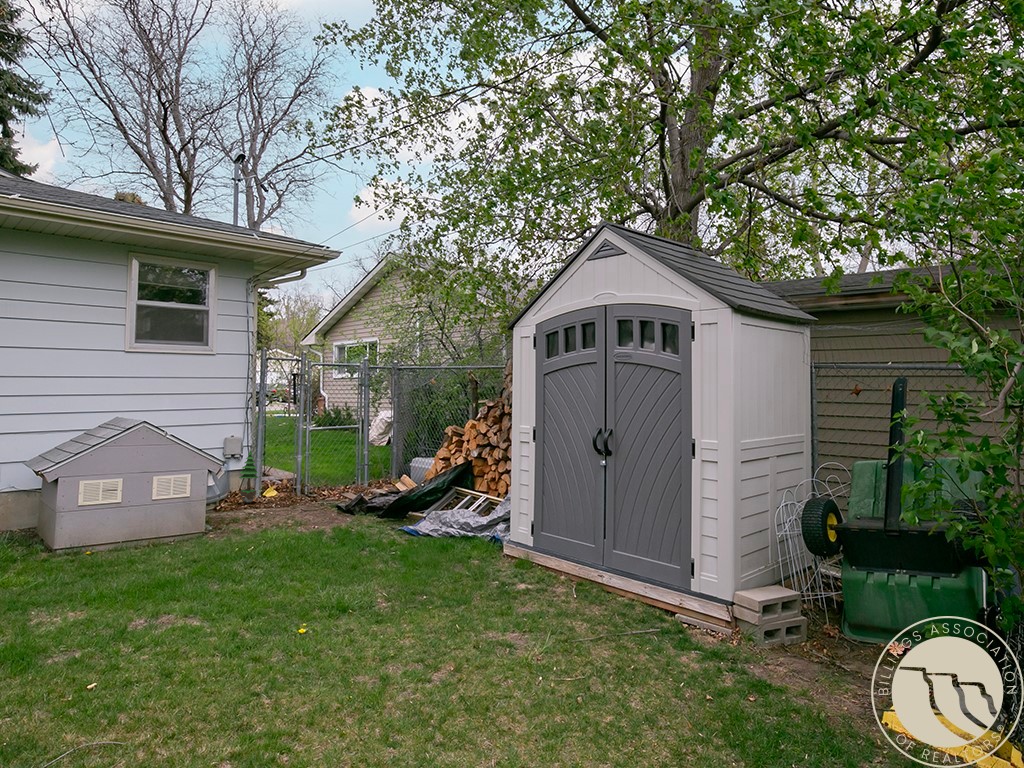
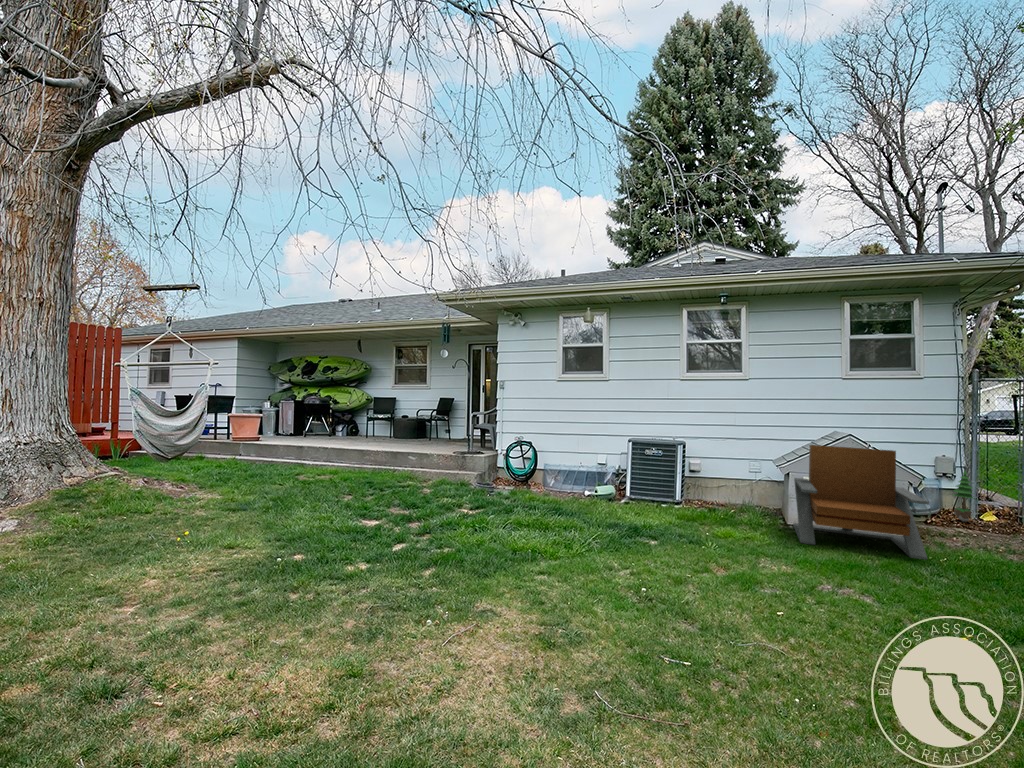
lounge chair: none [67,435,237,571] -> present [793,445,929,560]

